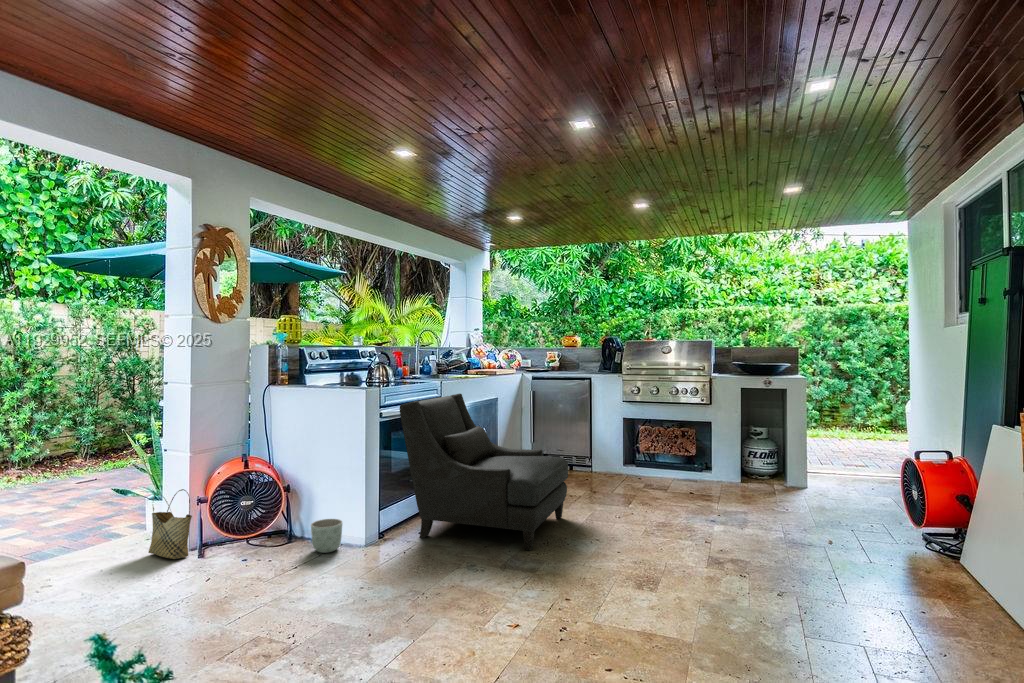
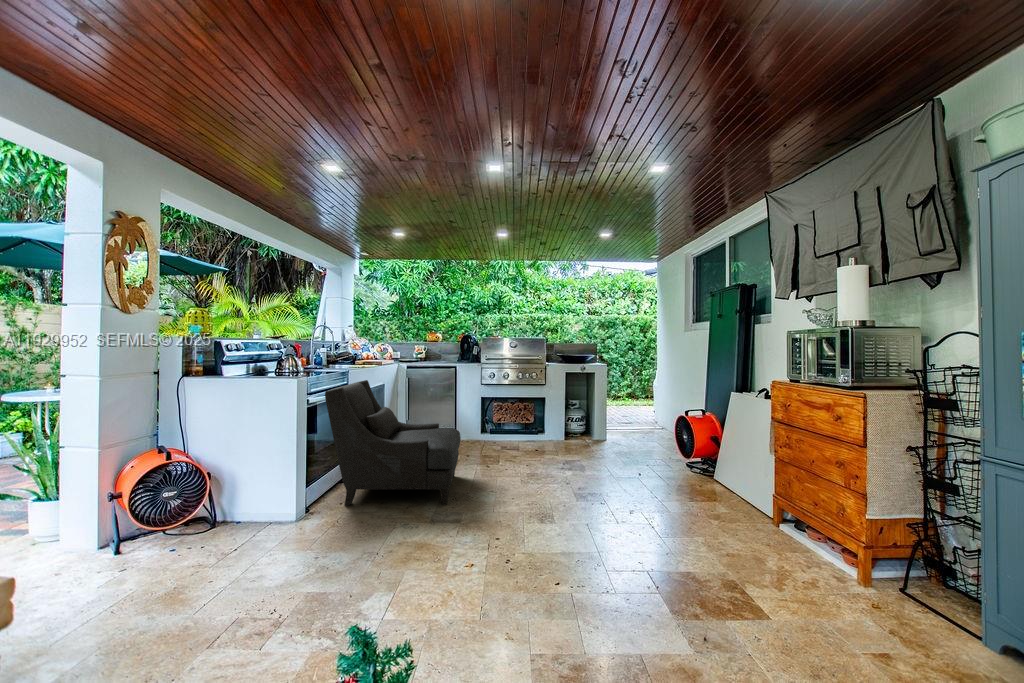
woven basket: present [148,489,192,559] -> none [43,487,104,562]
planter: present [311,519,342,553] -> none [243,499,276,531]

